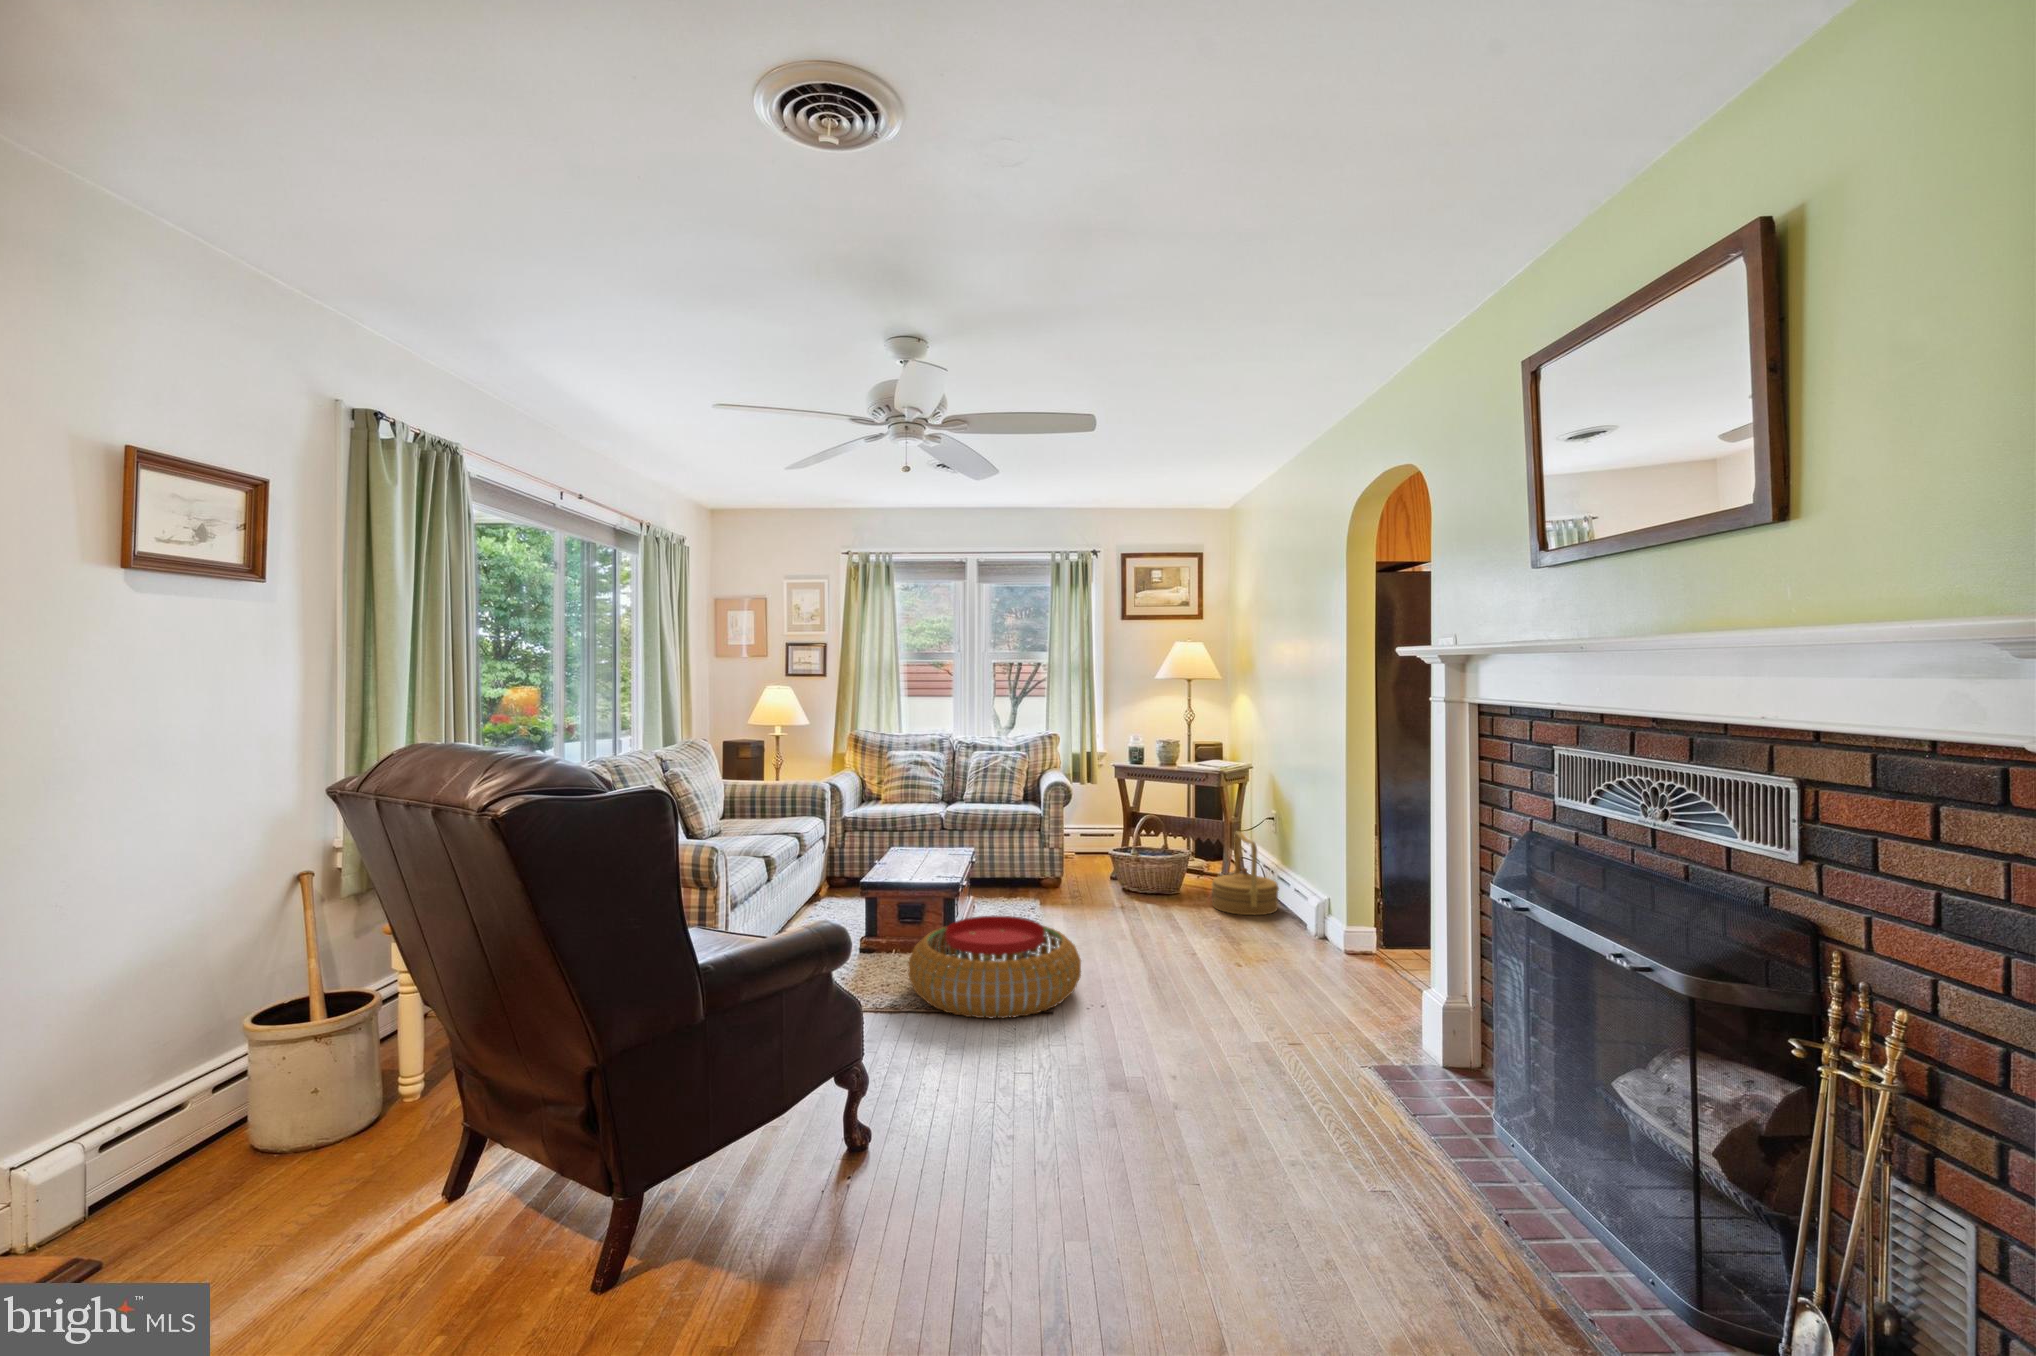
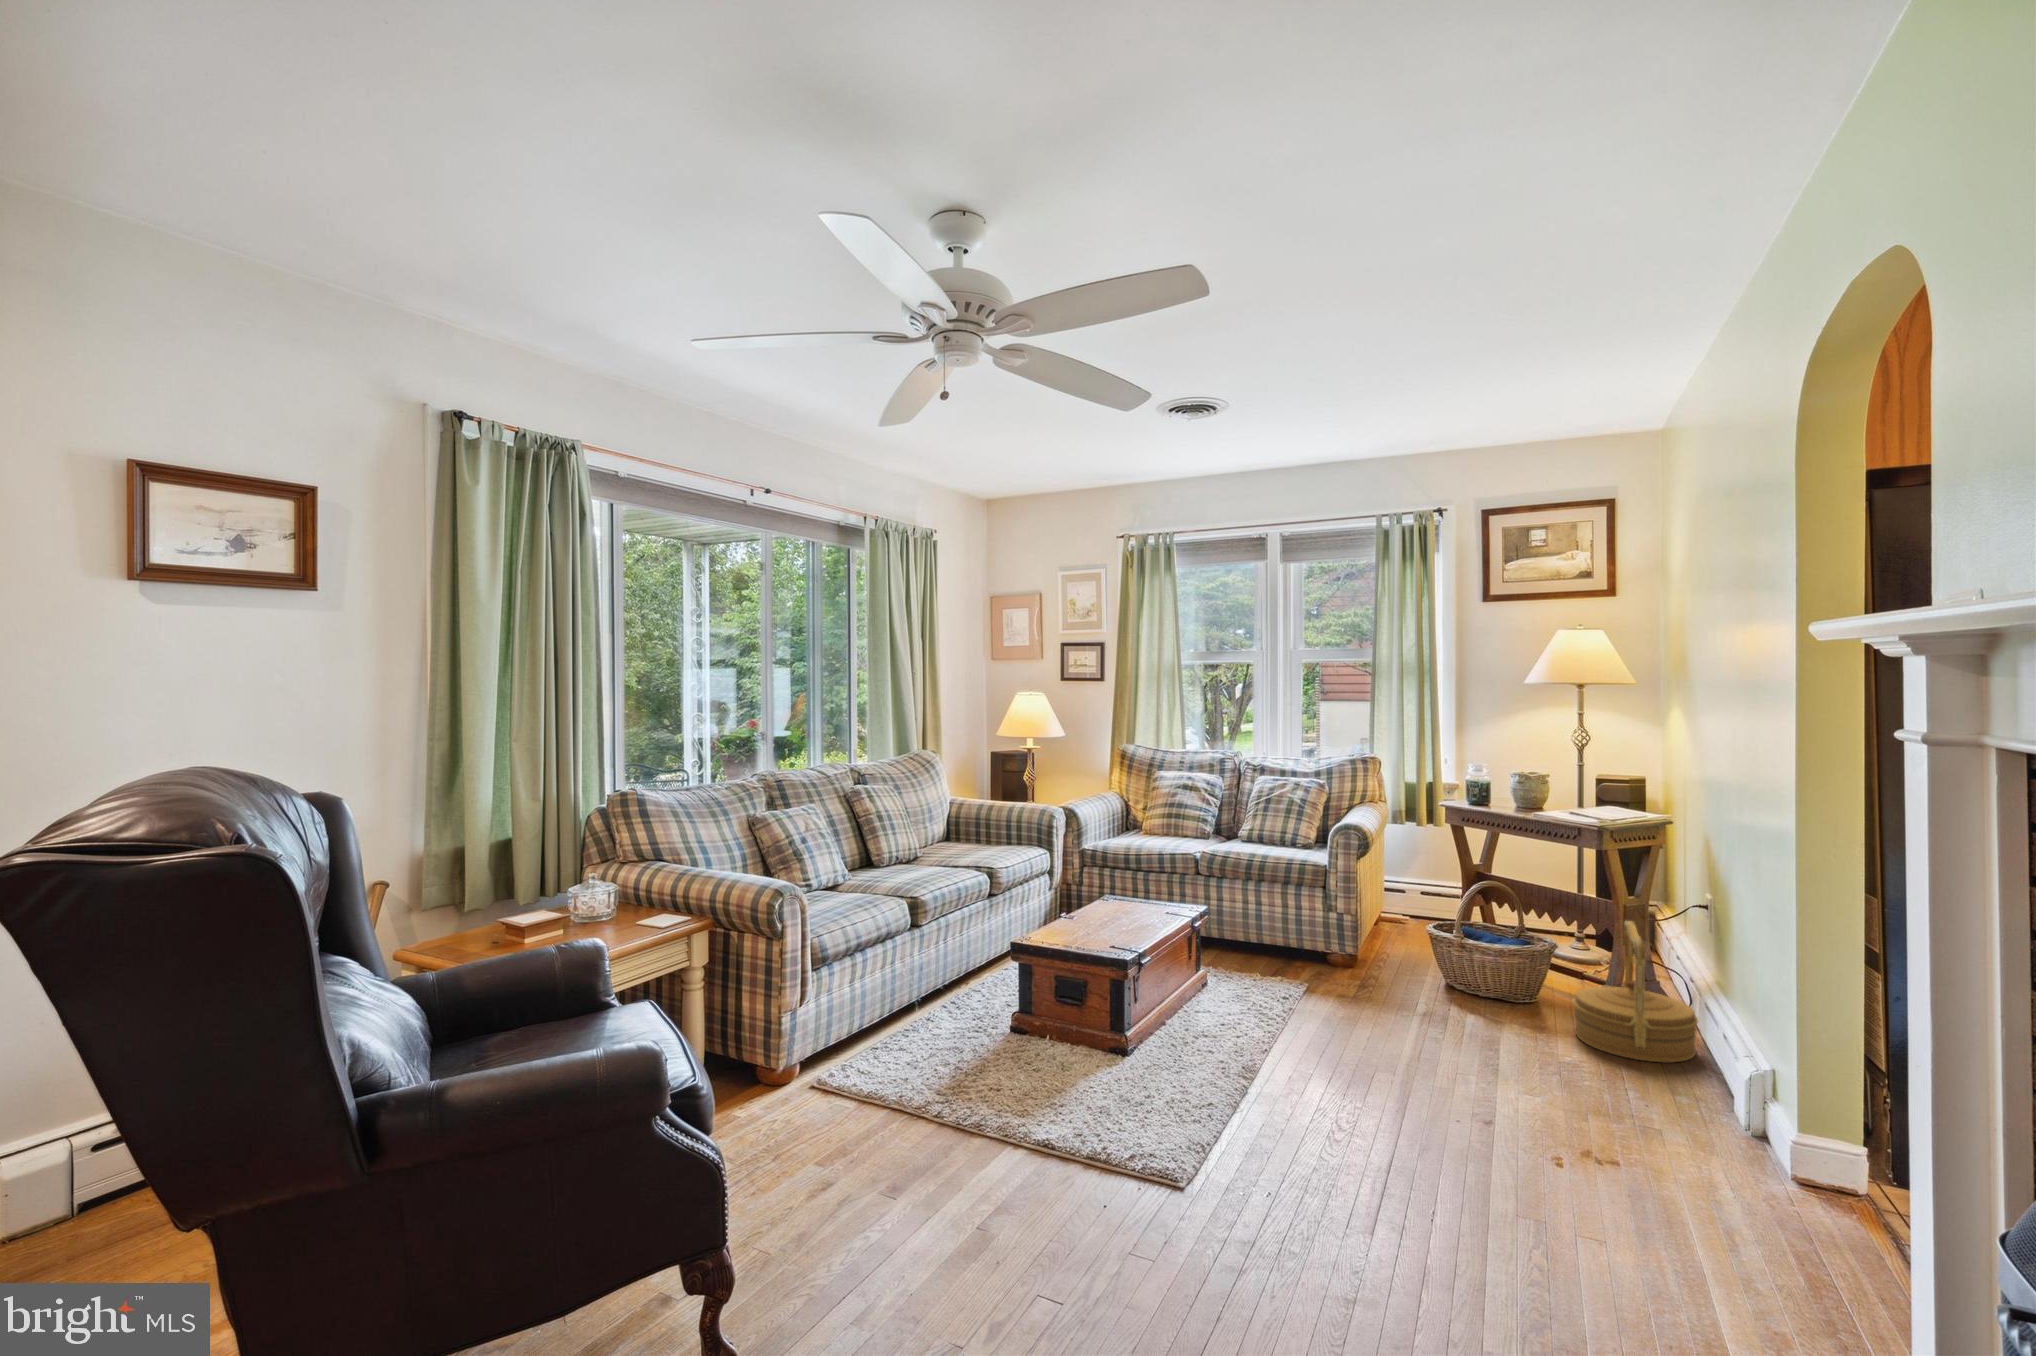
pouf: present [908,916,1081,1018] -> none [1014,1003,1257,1163]

